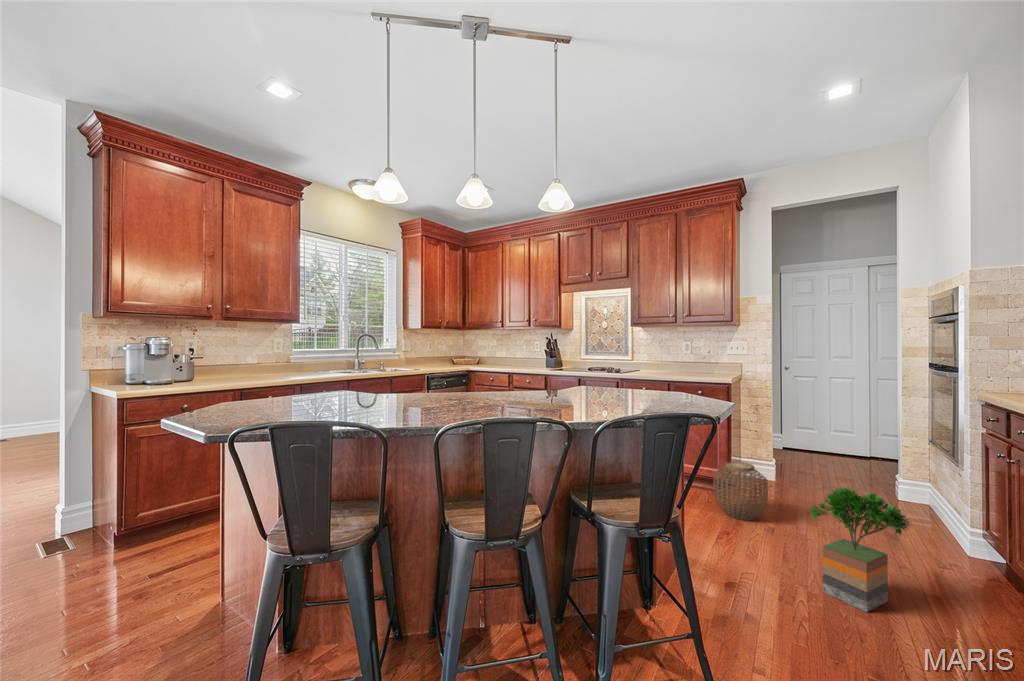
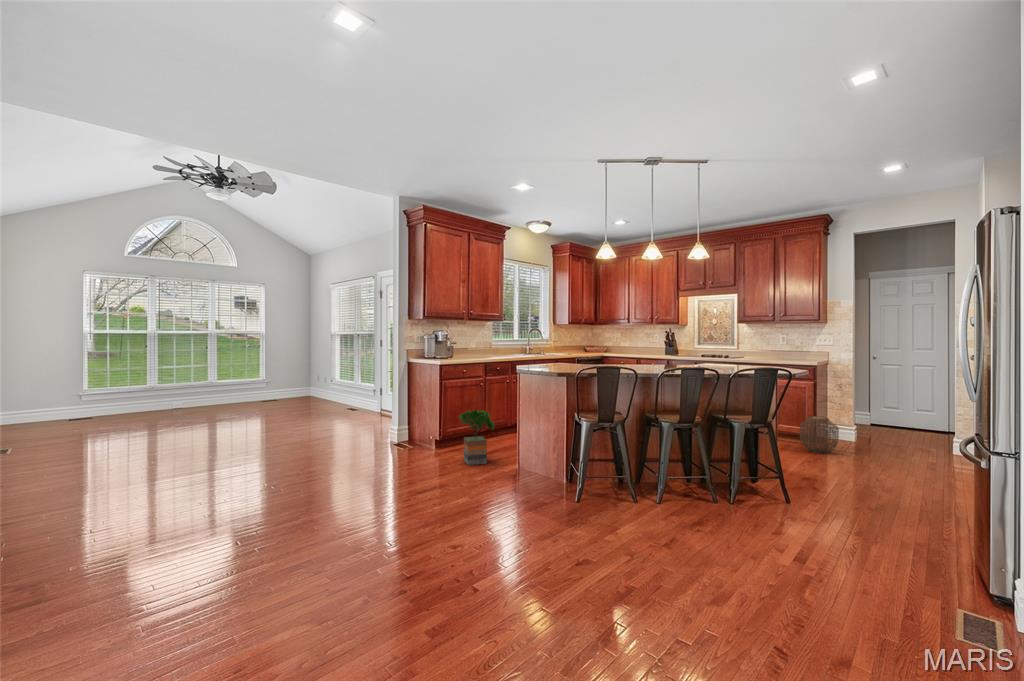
potted tree: present [810,487,911,612] -> present [459,410,495,465]

